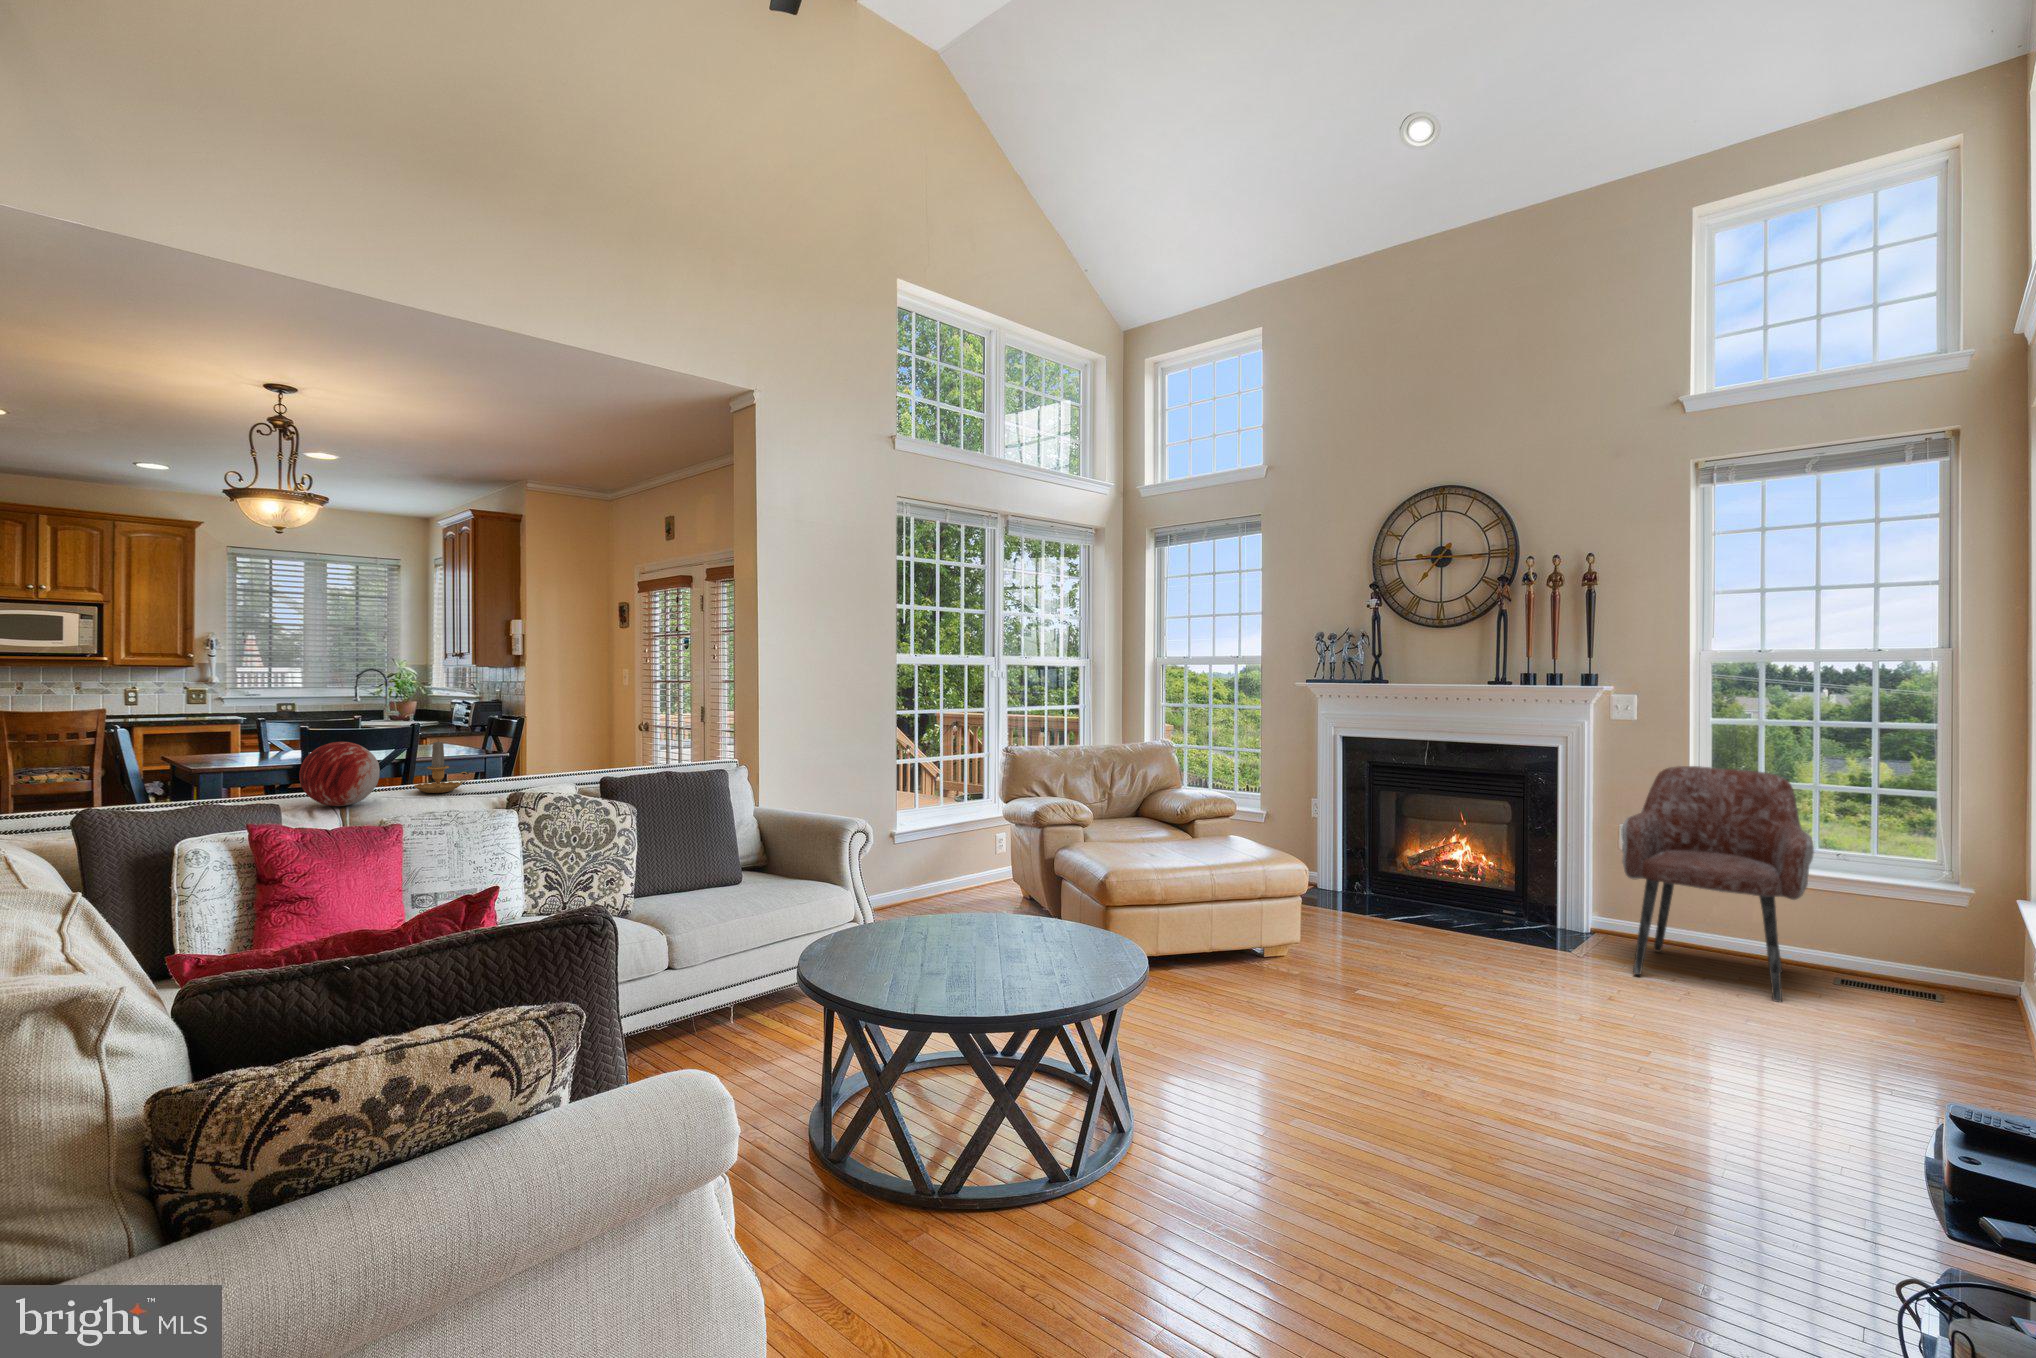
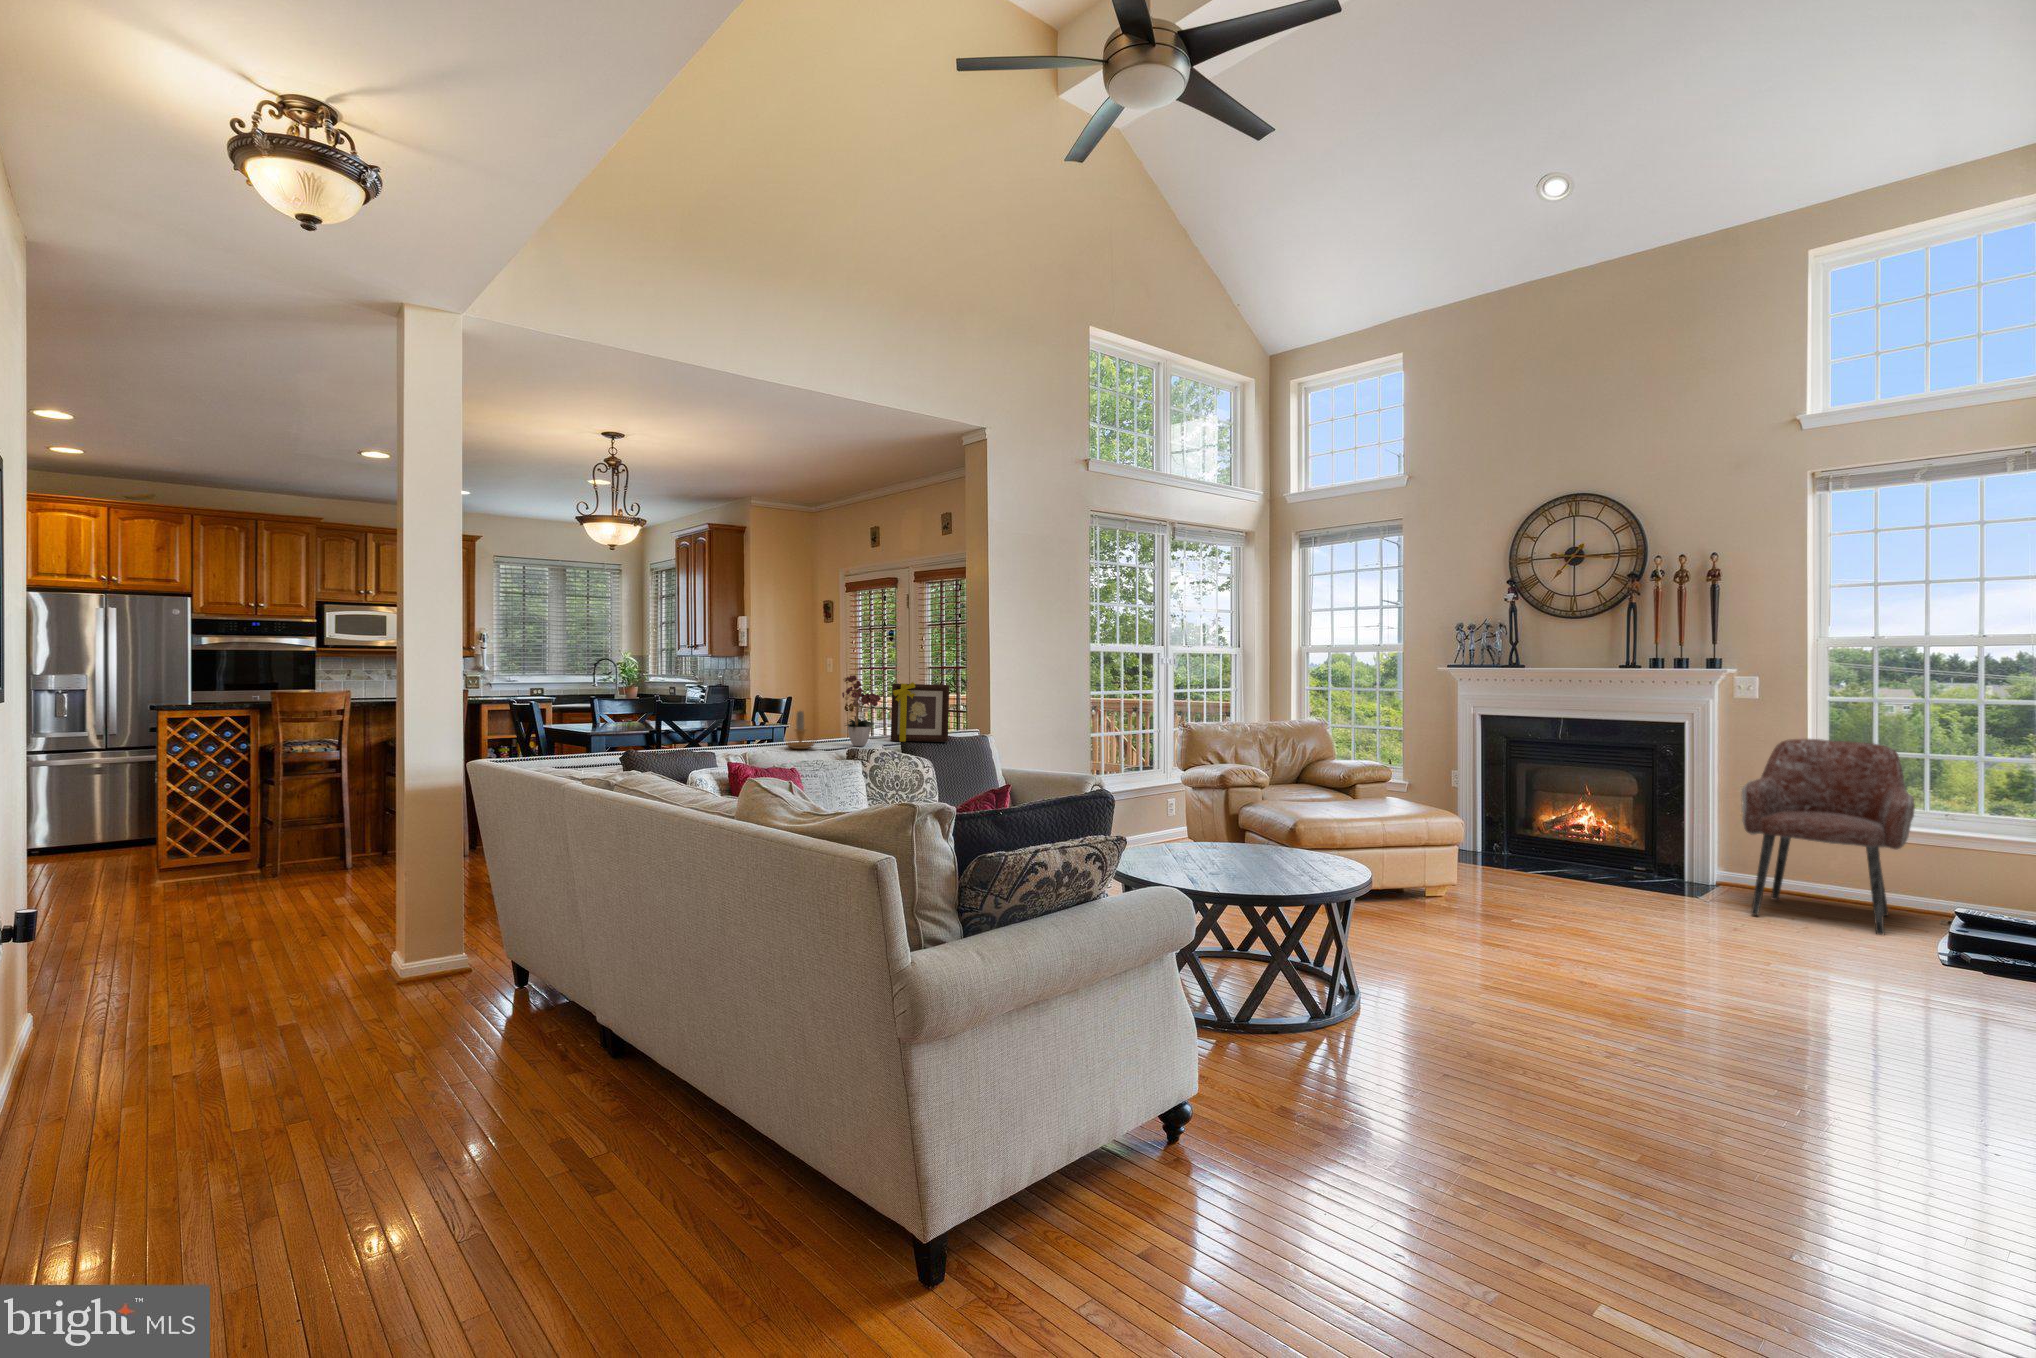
flower arrangement: none [503,689,573,786] -> present [842,675,881,746]
picture frame: none [590,701,672,778] -> present [891,682,949,742]
decorative orb: present [299,742,380,806] -> none [726,710,775,756]

